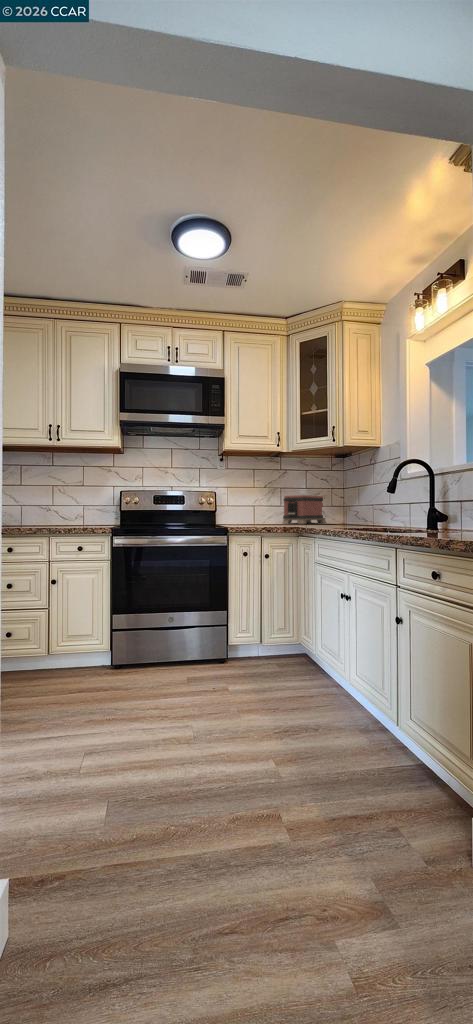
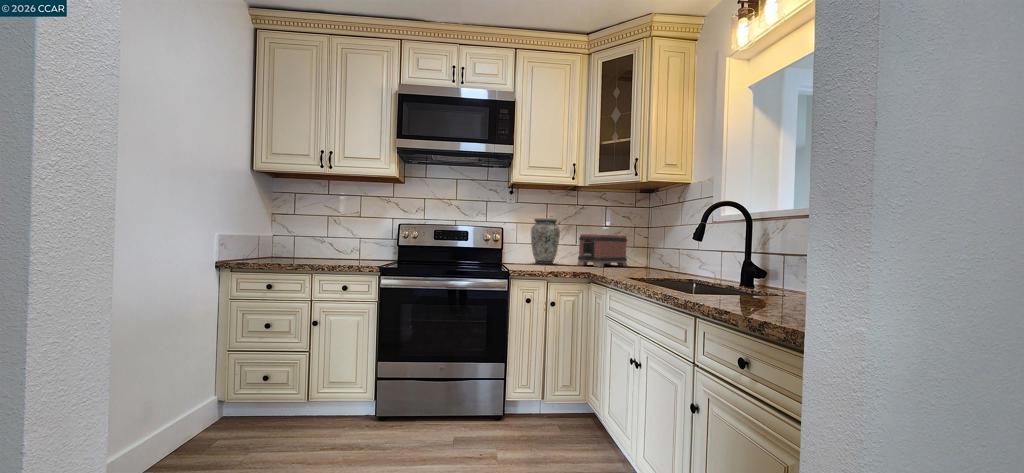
vase: none [241,482,267,523] -> present [531,218,560,264]

